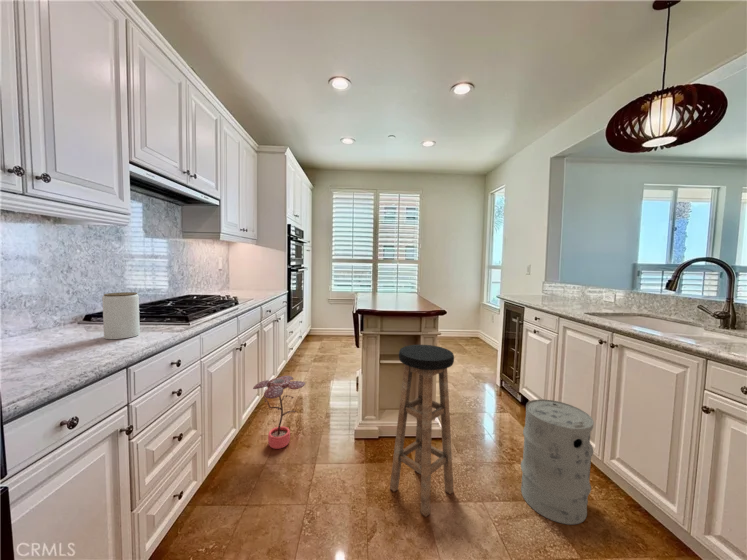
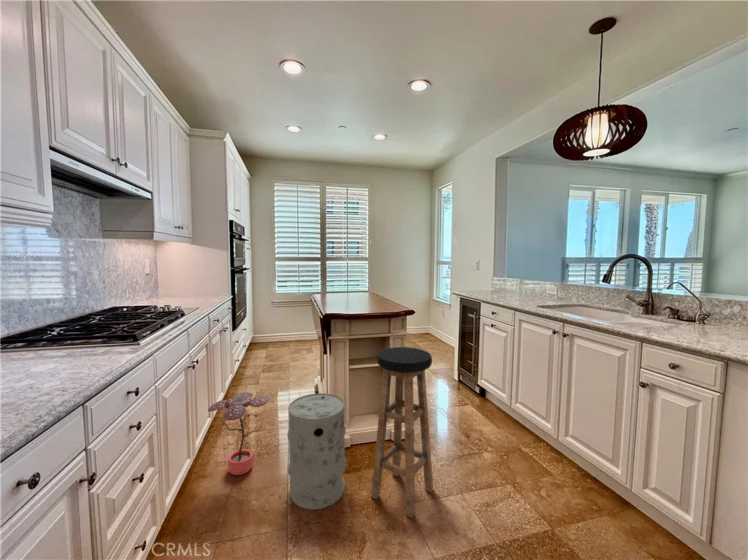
jar: present [102,292,140,339] -> none [31,312,82,371]
trash can: present [521,399,594,525] -> present [287,393,346,509]

